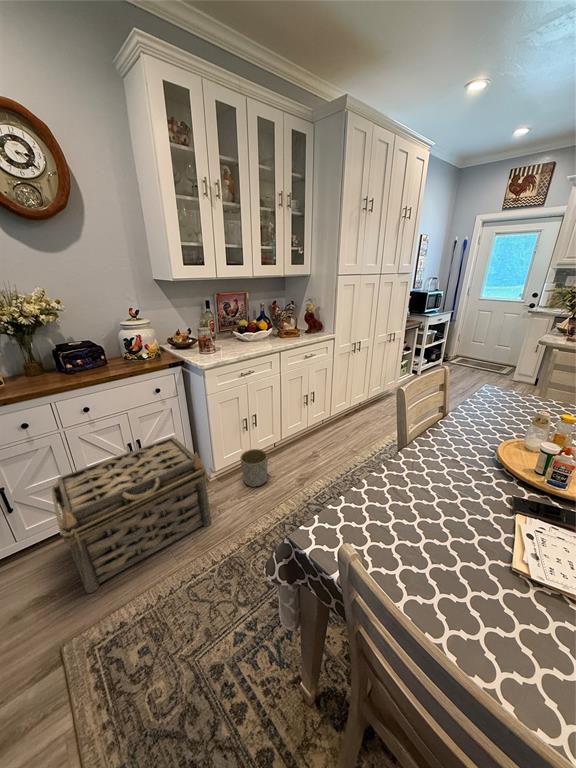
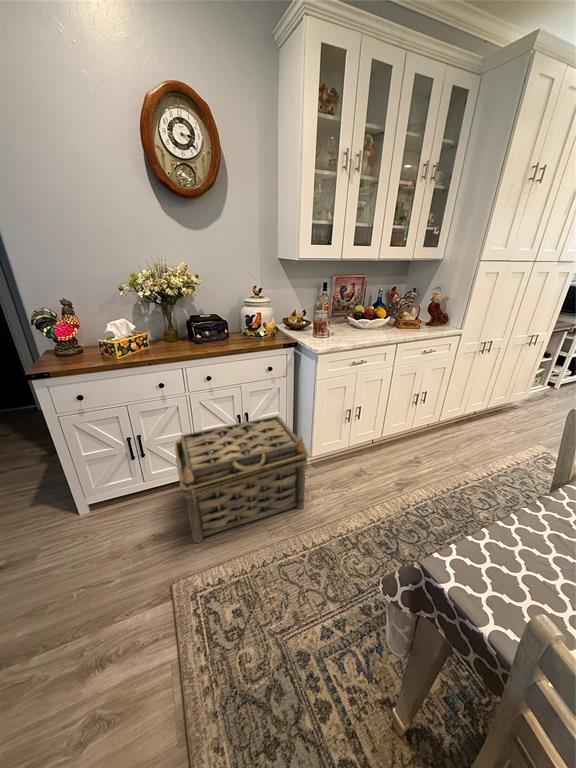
planter: present [240,449,268,487] -> none [338,442,367,481]

